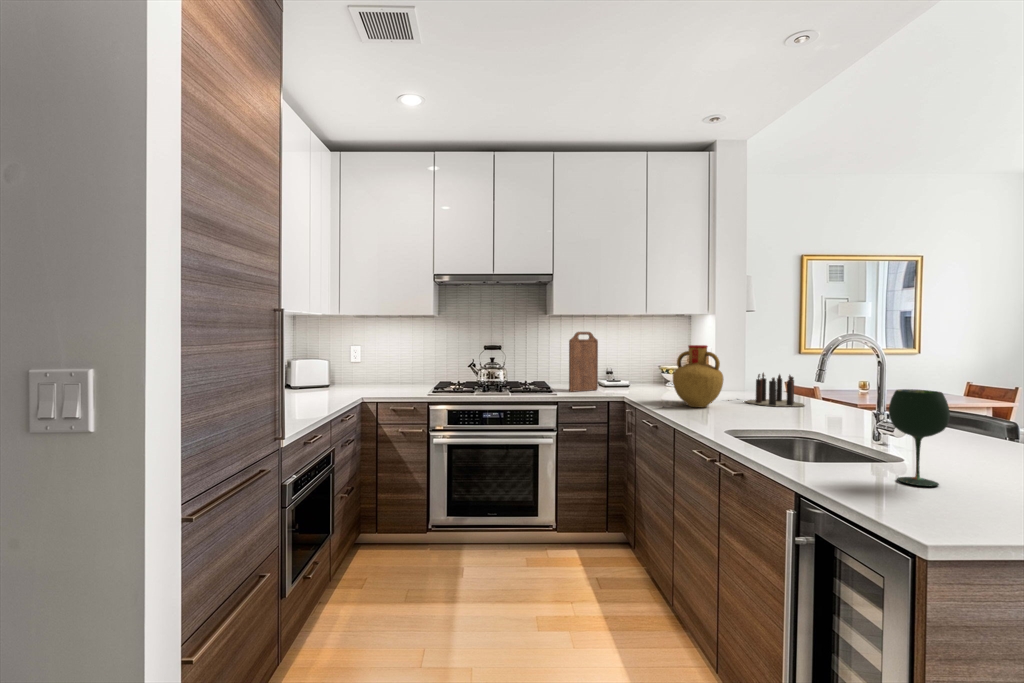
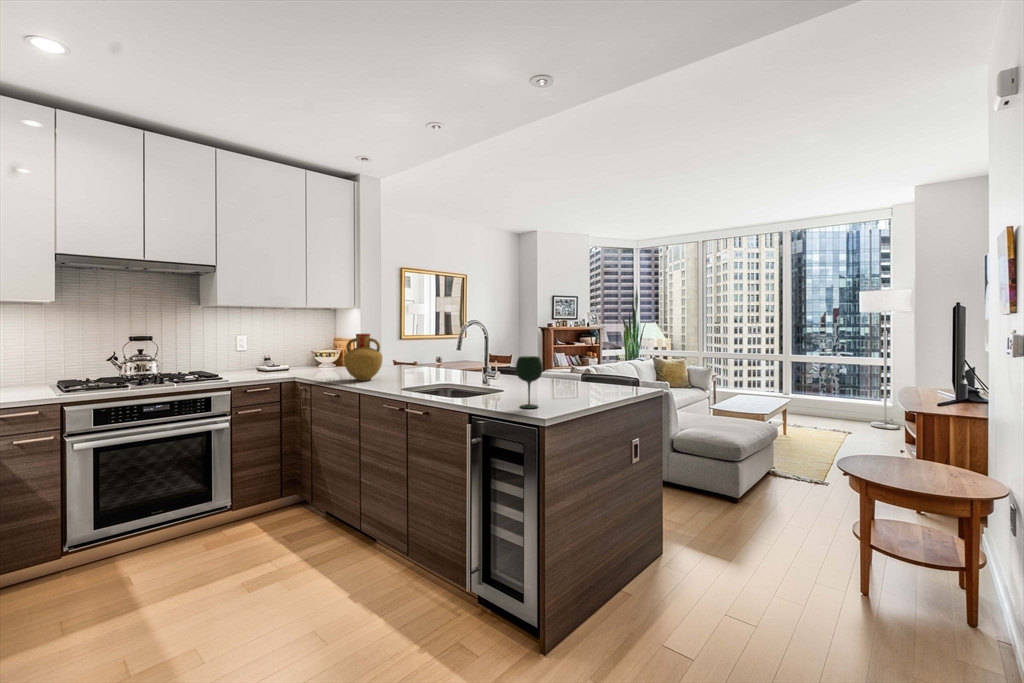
cutting board: present [569,332,598,392] -> none [238,323,266,378]
candle: present [745,373,804,407] -> none [391,352,440,375]

